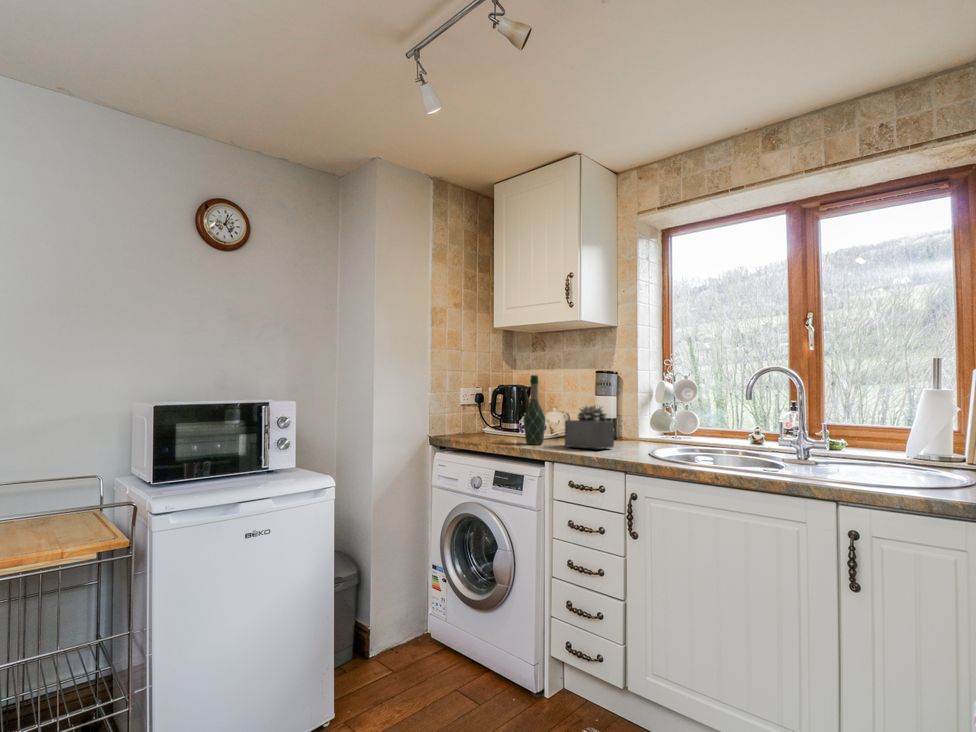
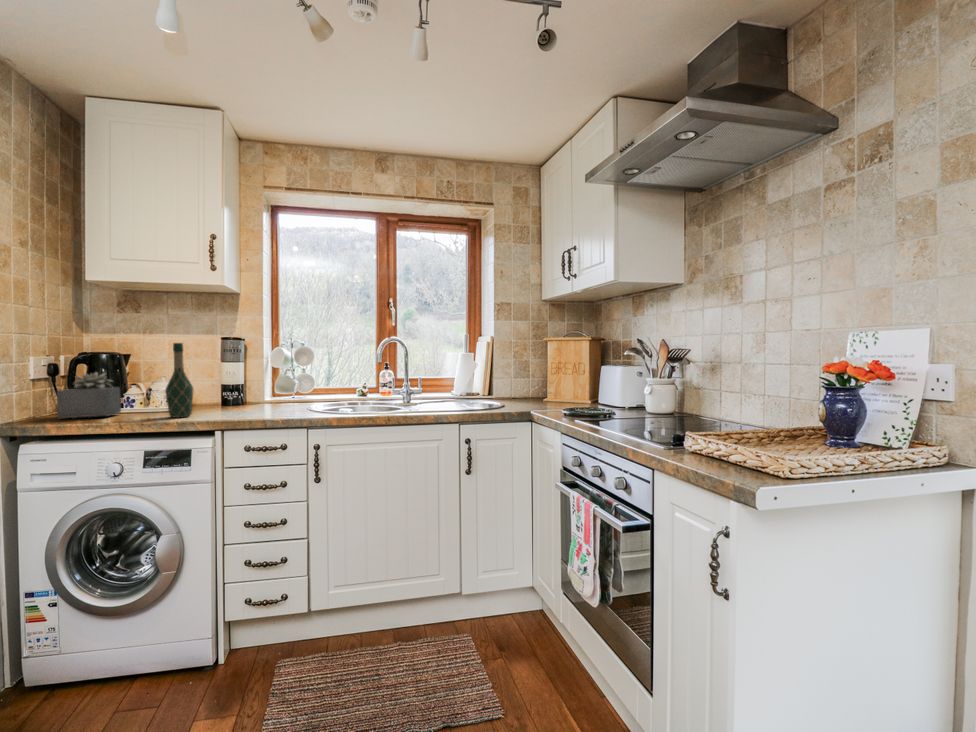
succulent plant: present [565,405,614,449] -> present [57,372,121,418]

